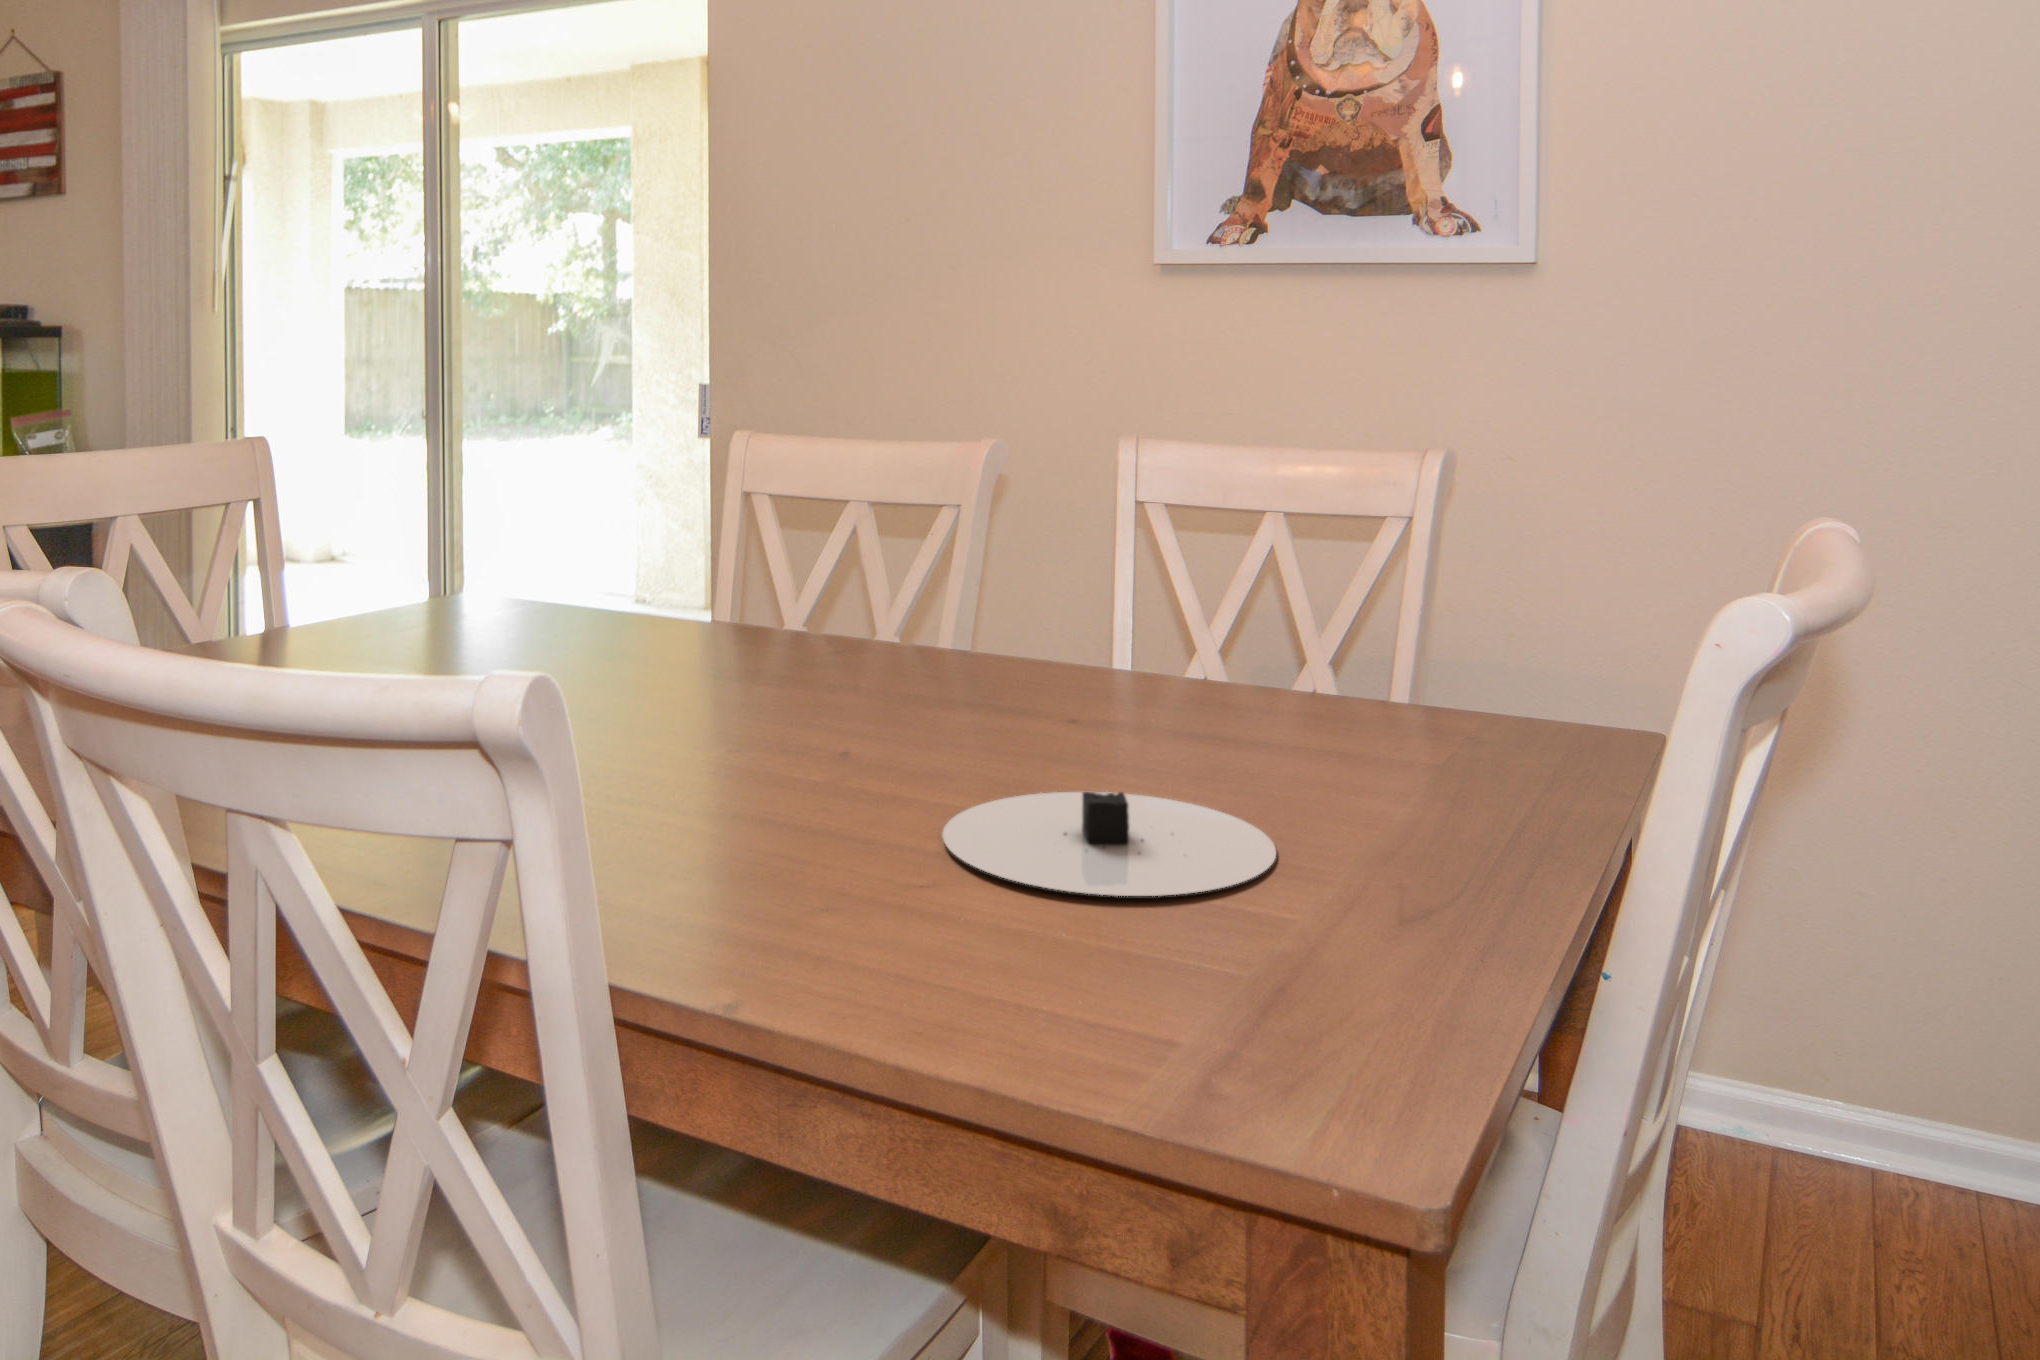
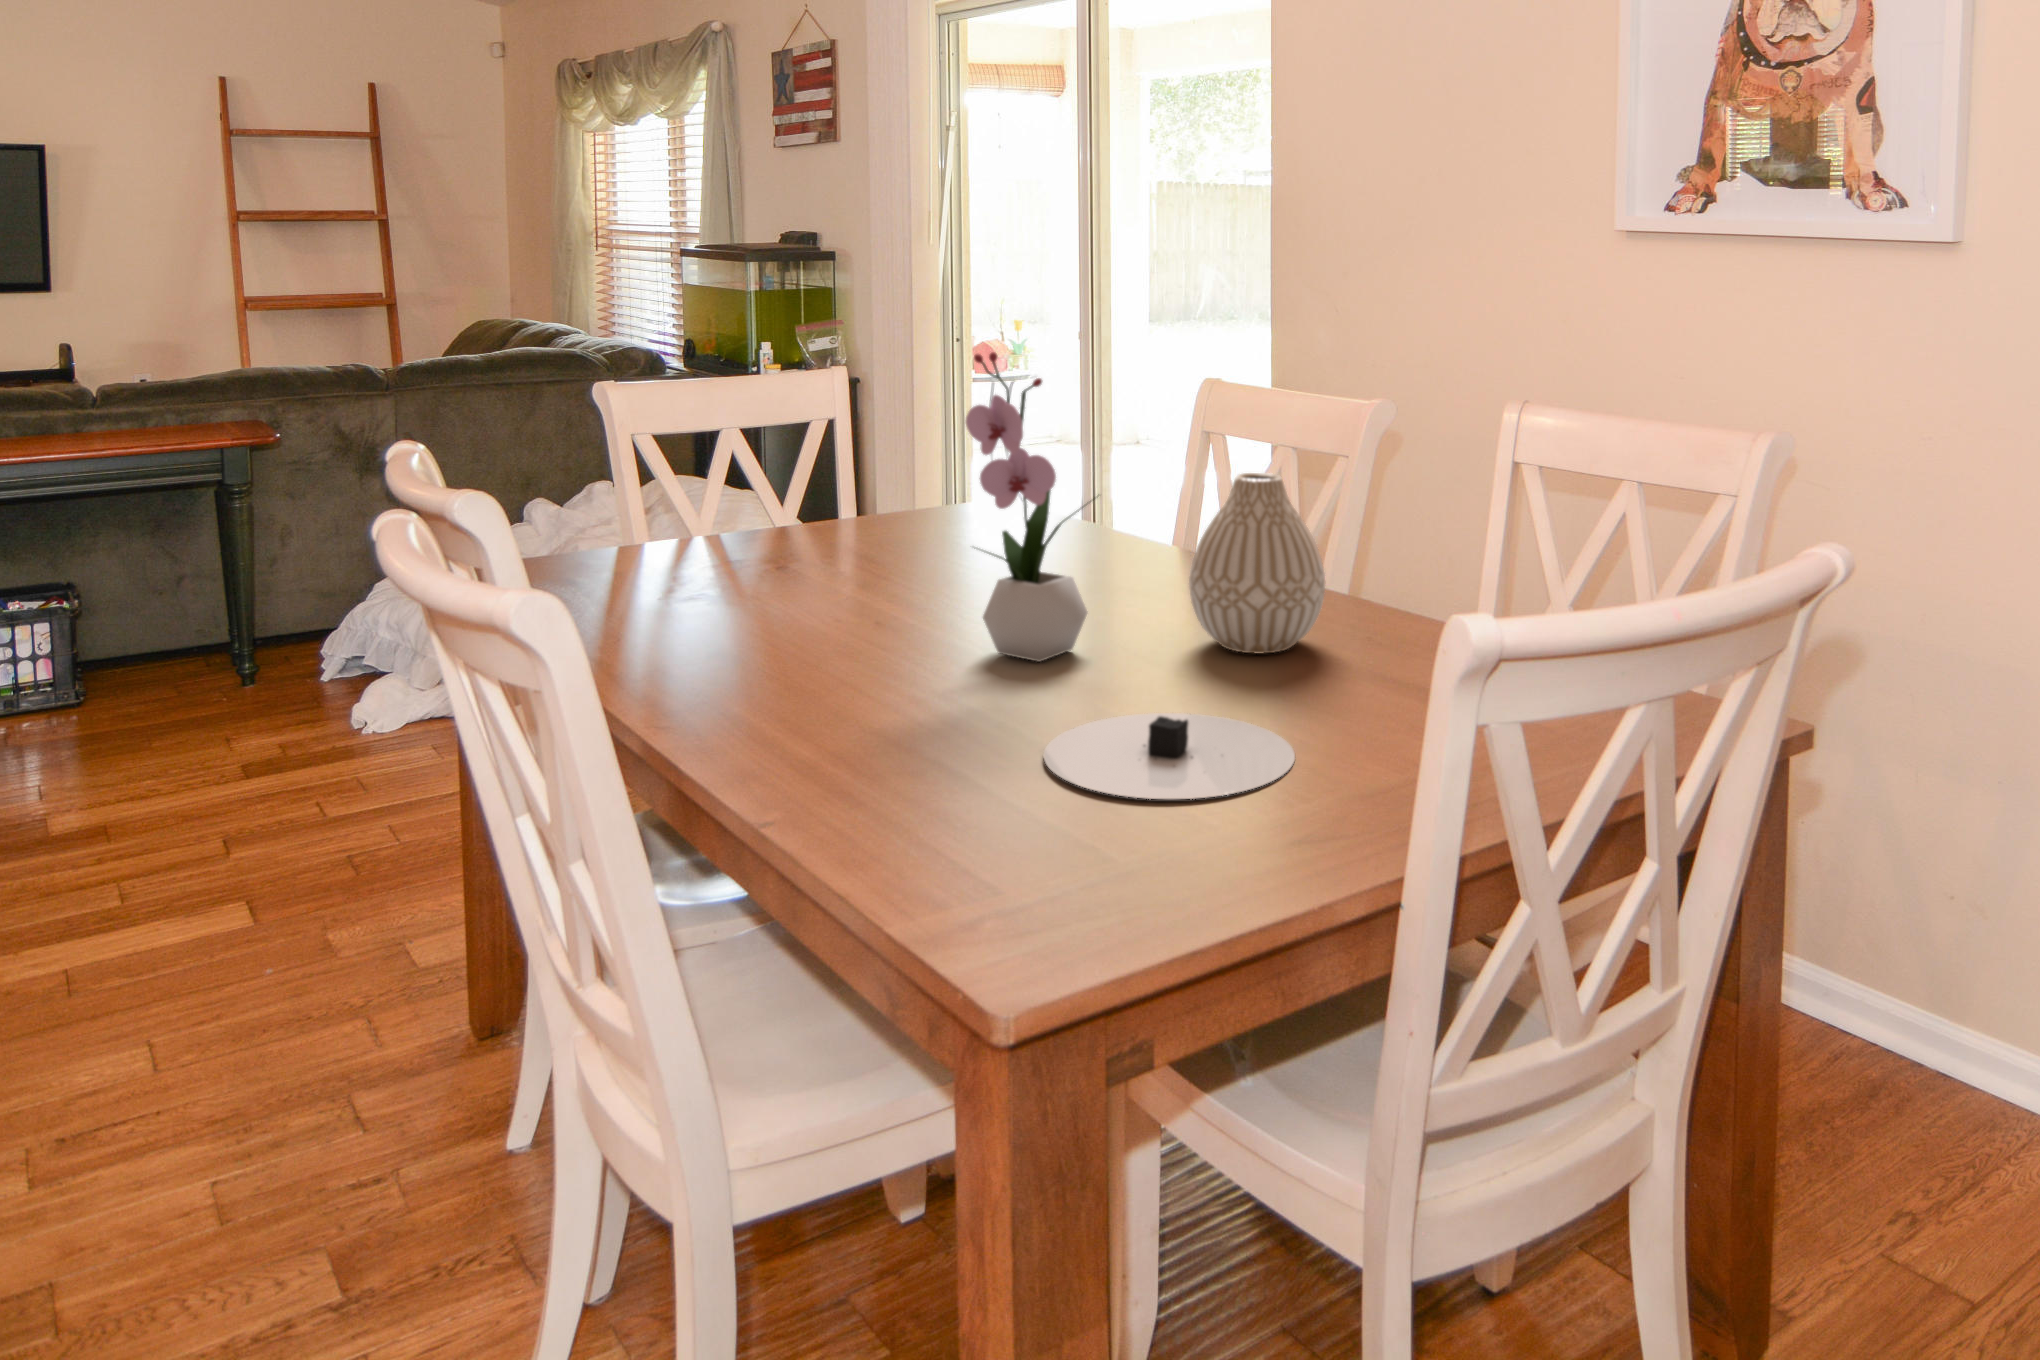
flower arrangement: none [696,346,840,754] -> present [966,352,1095,662]
vase: none [933,500,1100,720] -> present [1189,473,1325,653]

